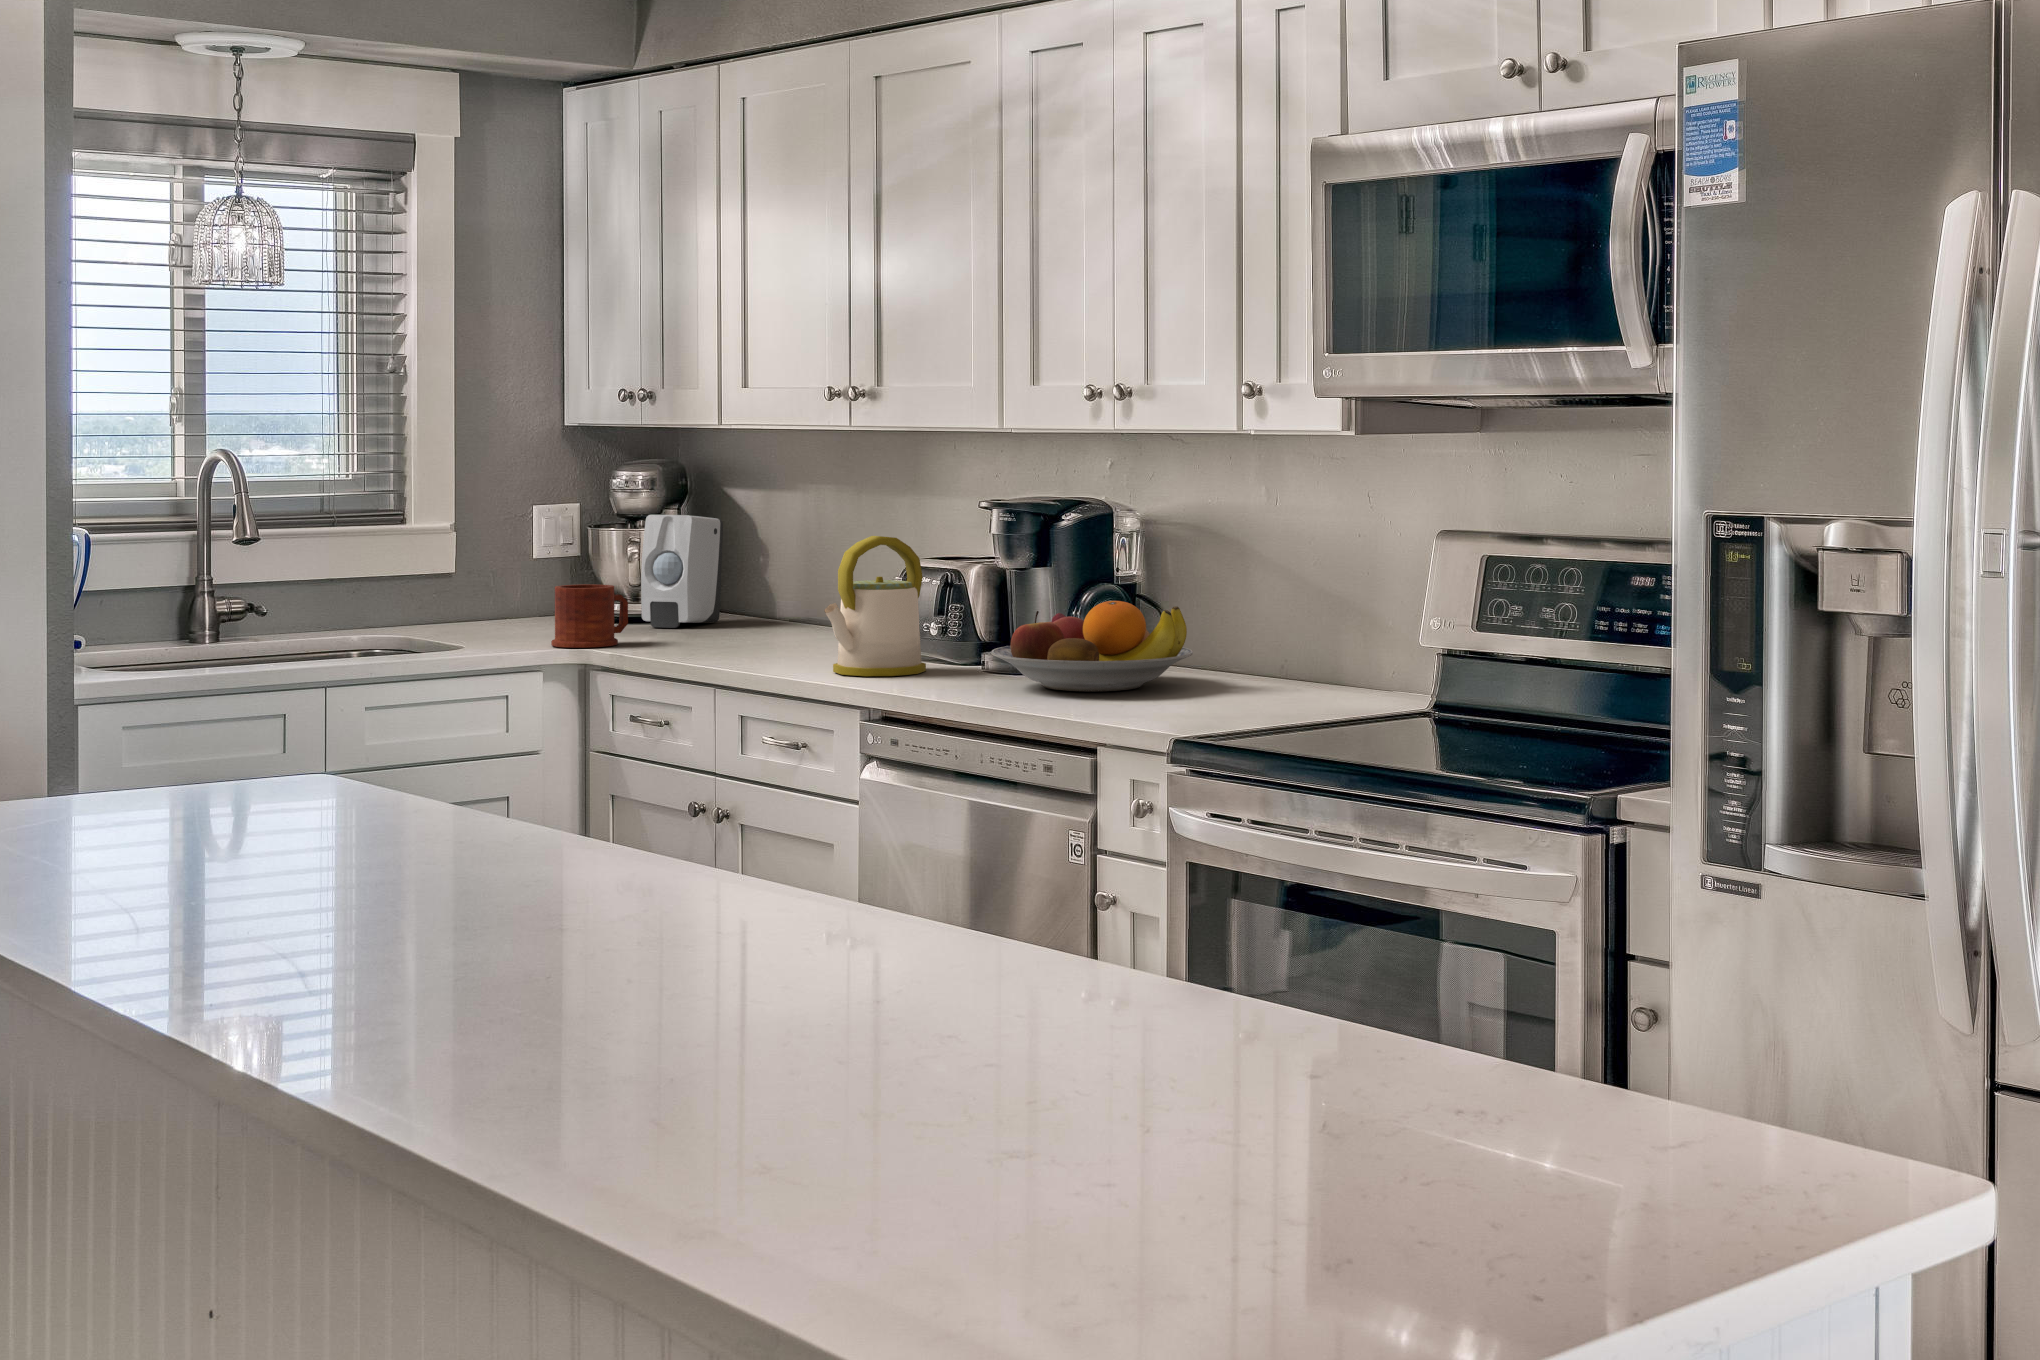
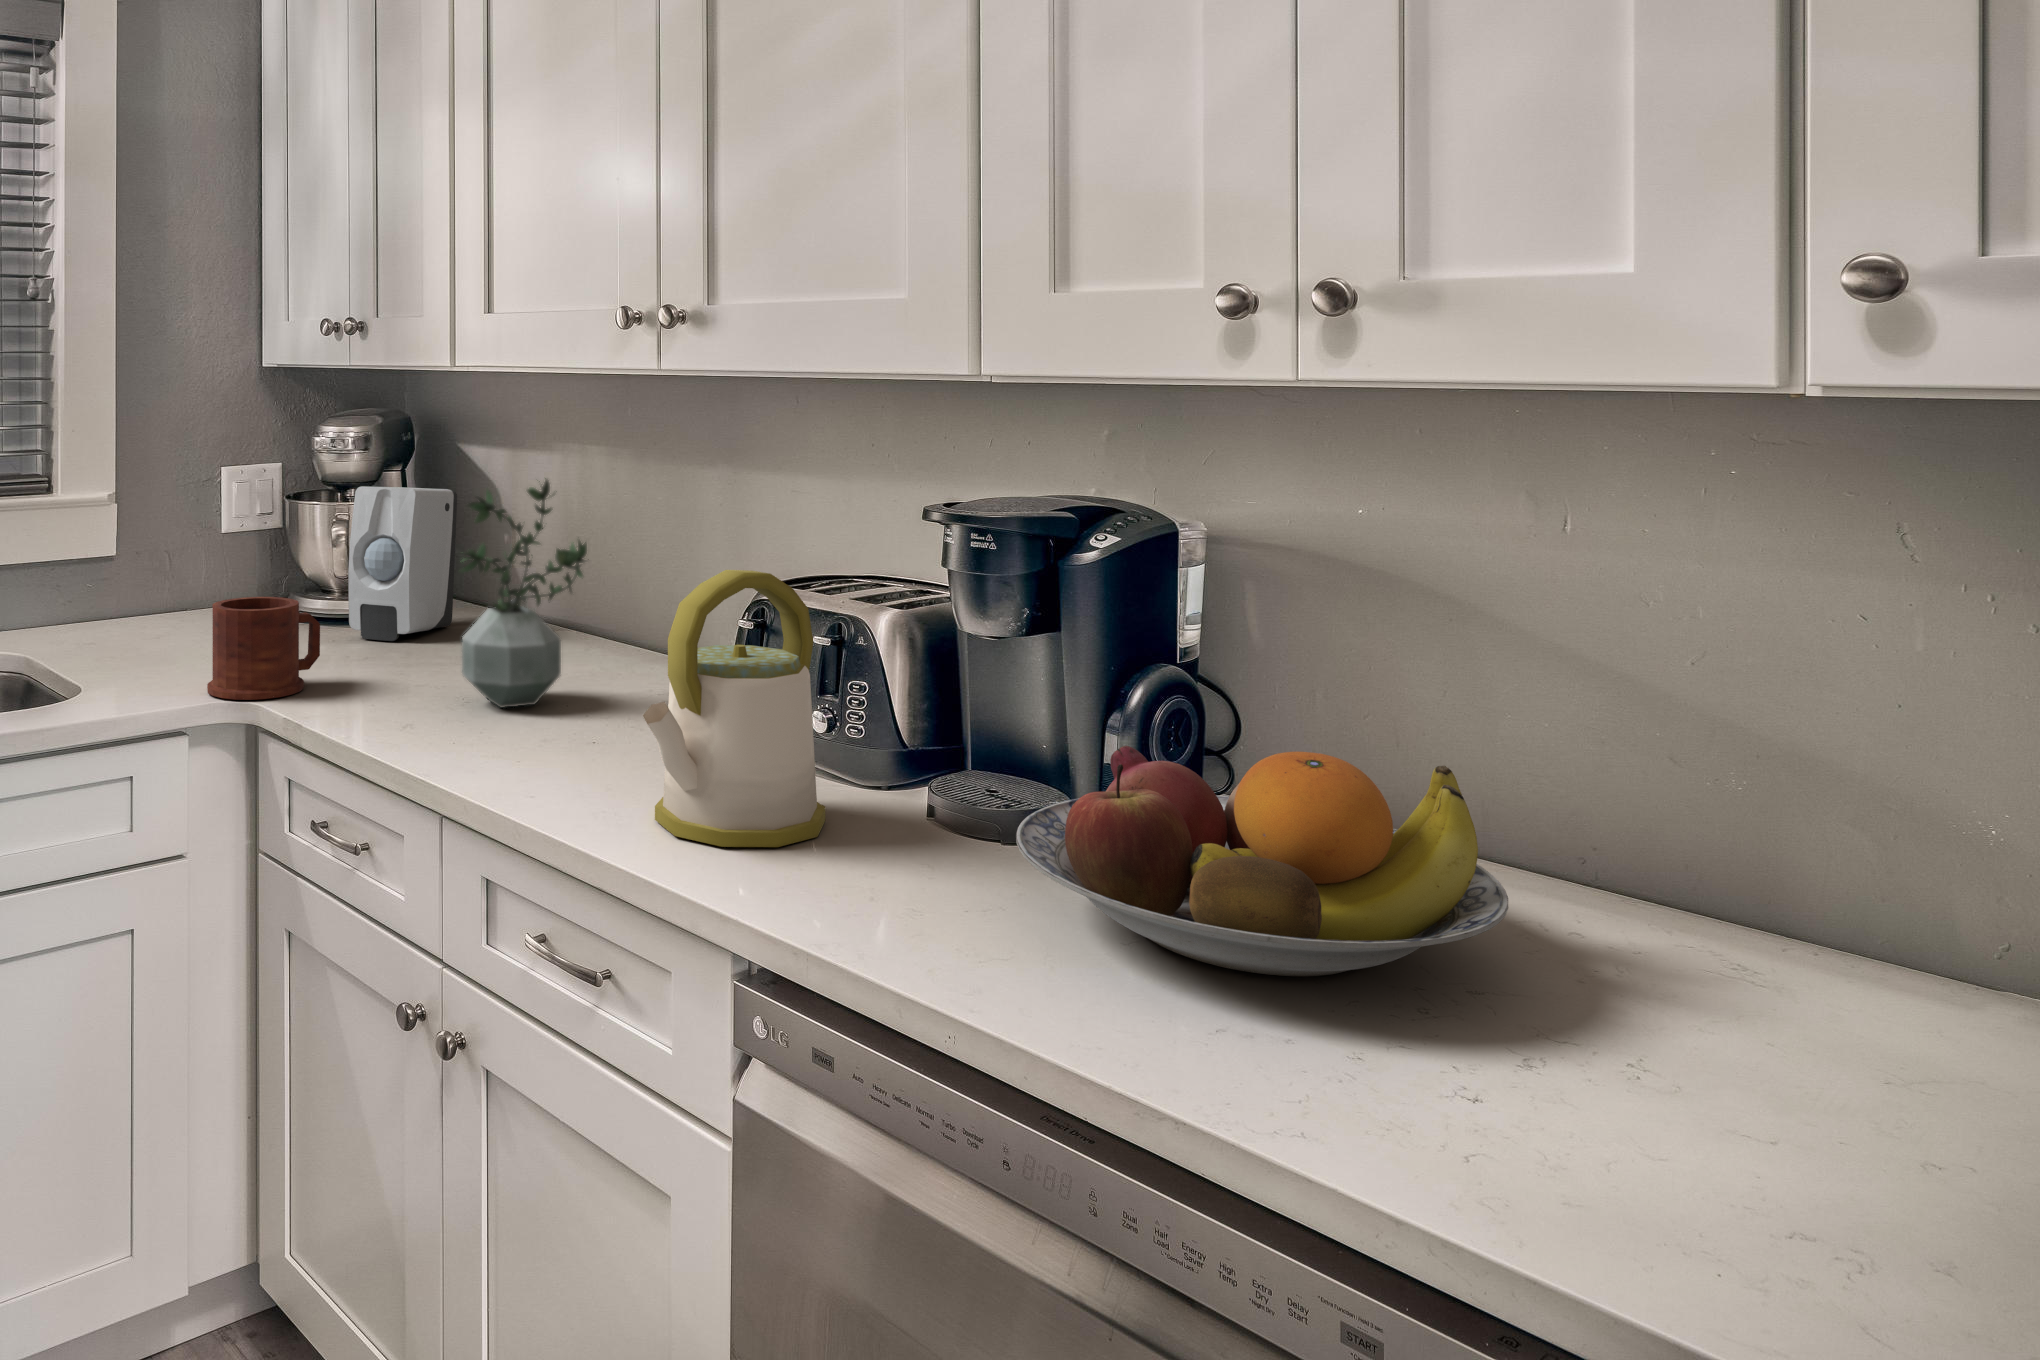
potted plant: none [724,499,812,647] -> present [461,478,587,708]

